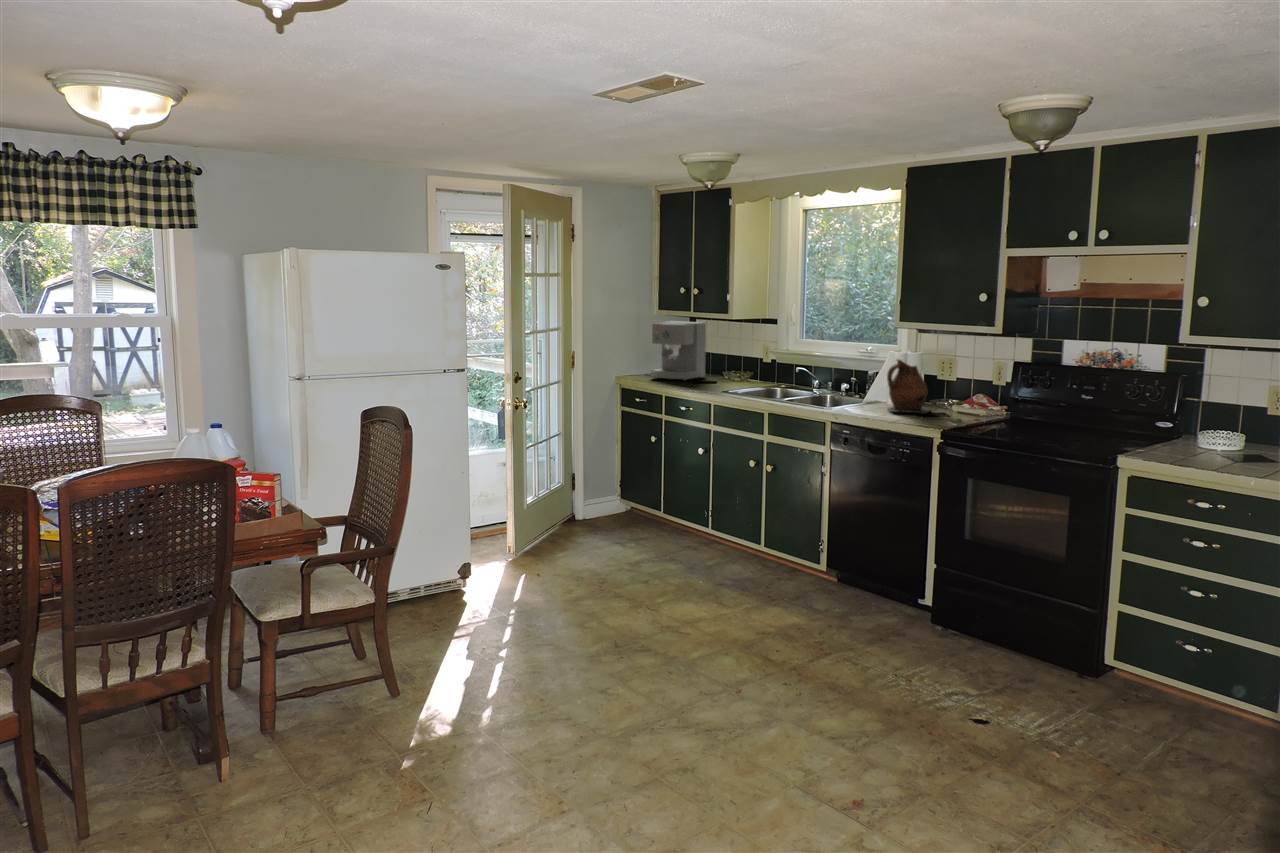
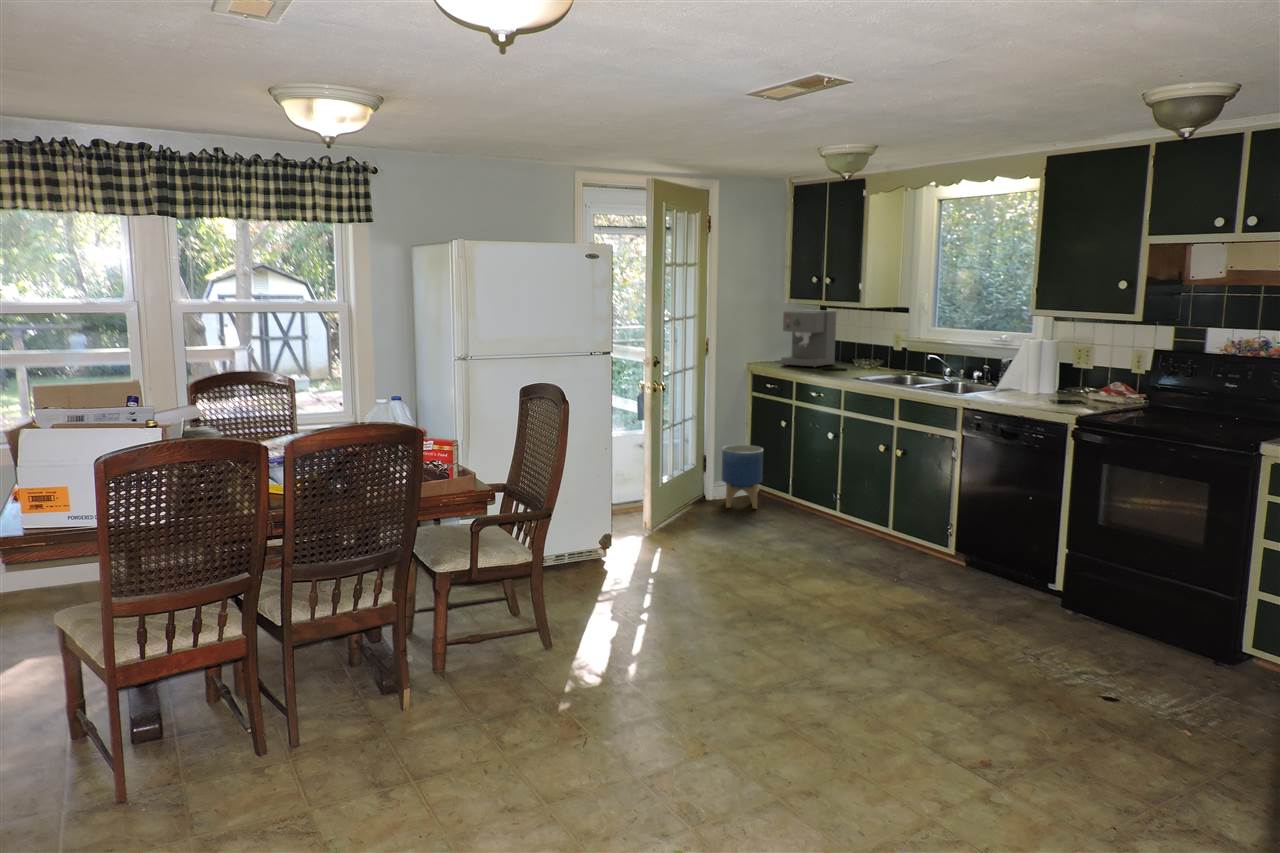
ceramic pitcher: present [887,359,929,414] -> none [1019,347,1064,402]
planter: none [592,462,634,528] -> present [722,445,763,509]

